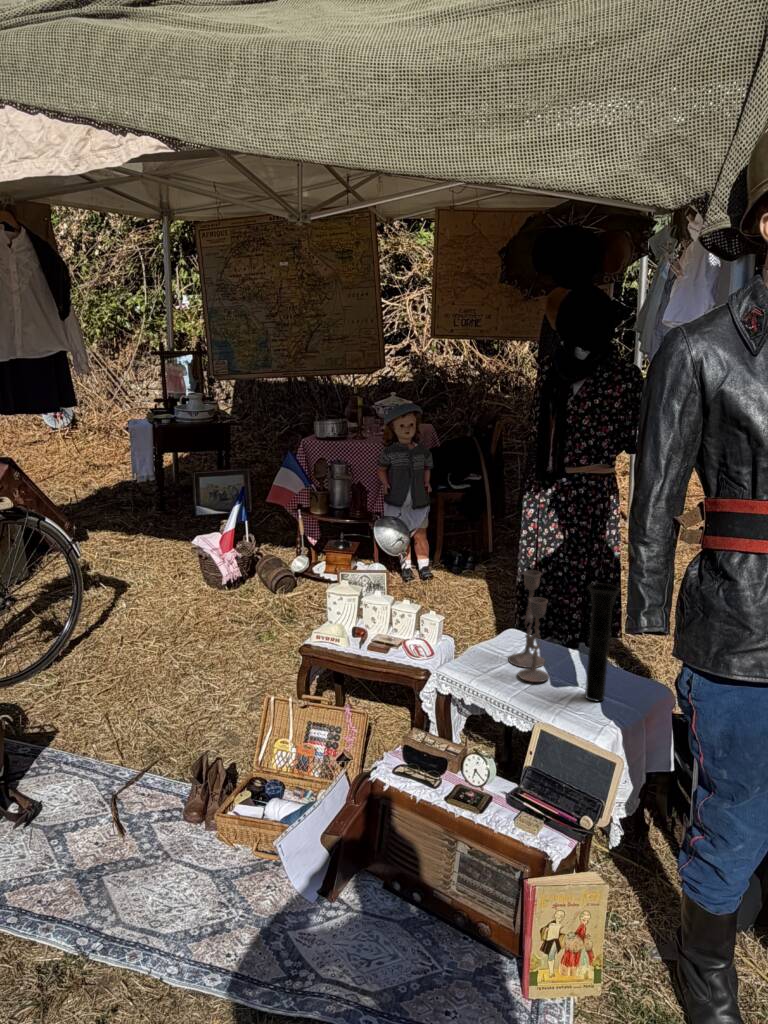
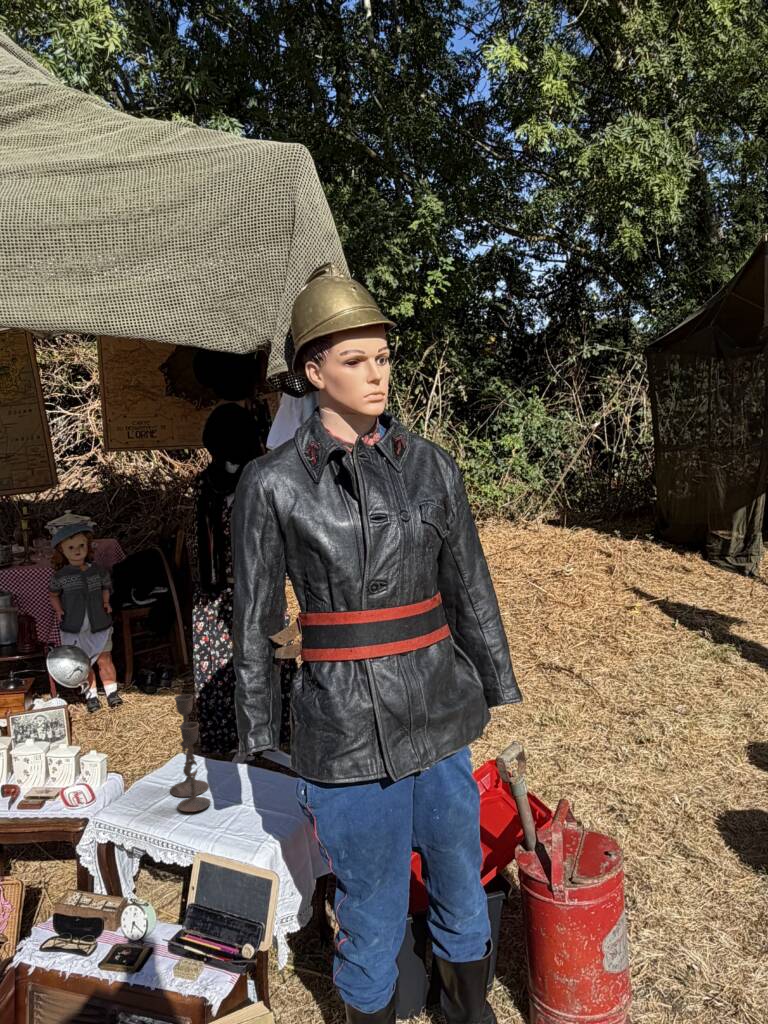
vase: present [585,584,620,701] -> none [233,699,265,821]

